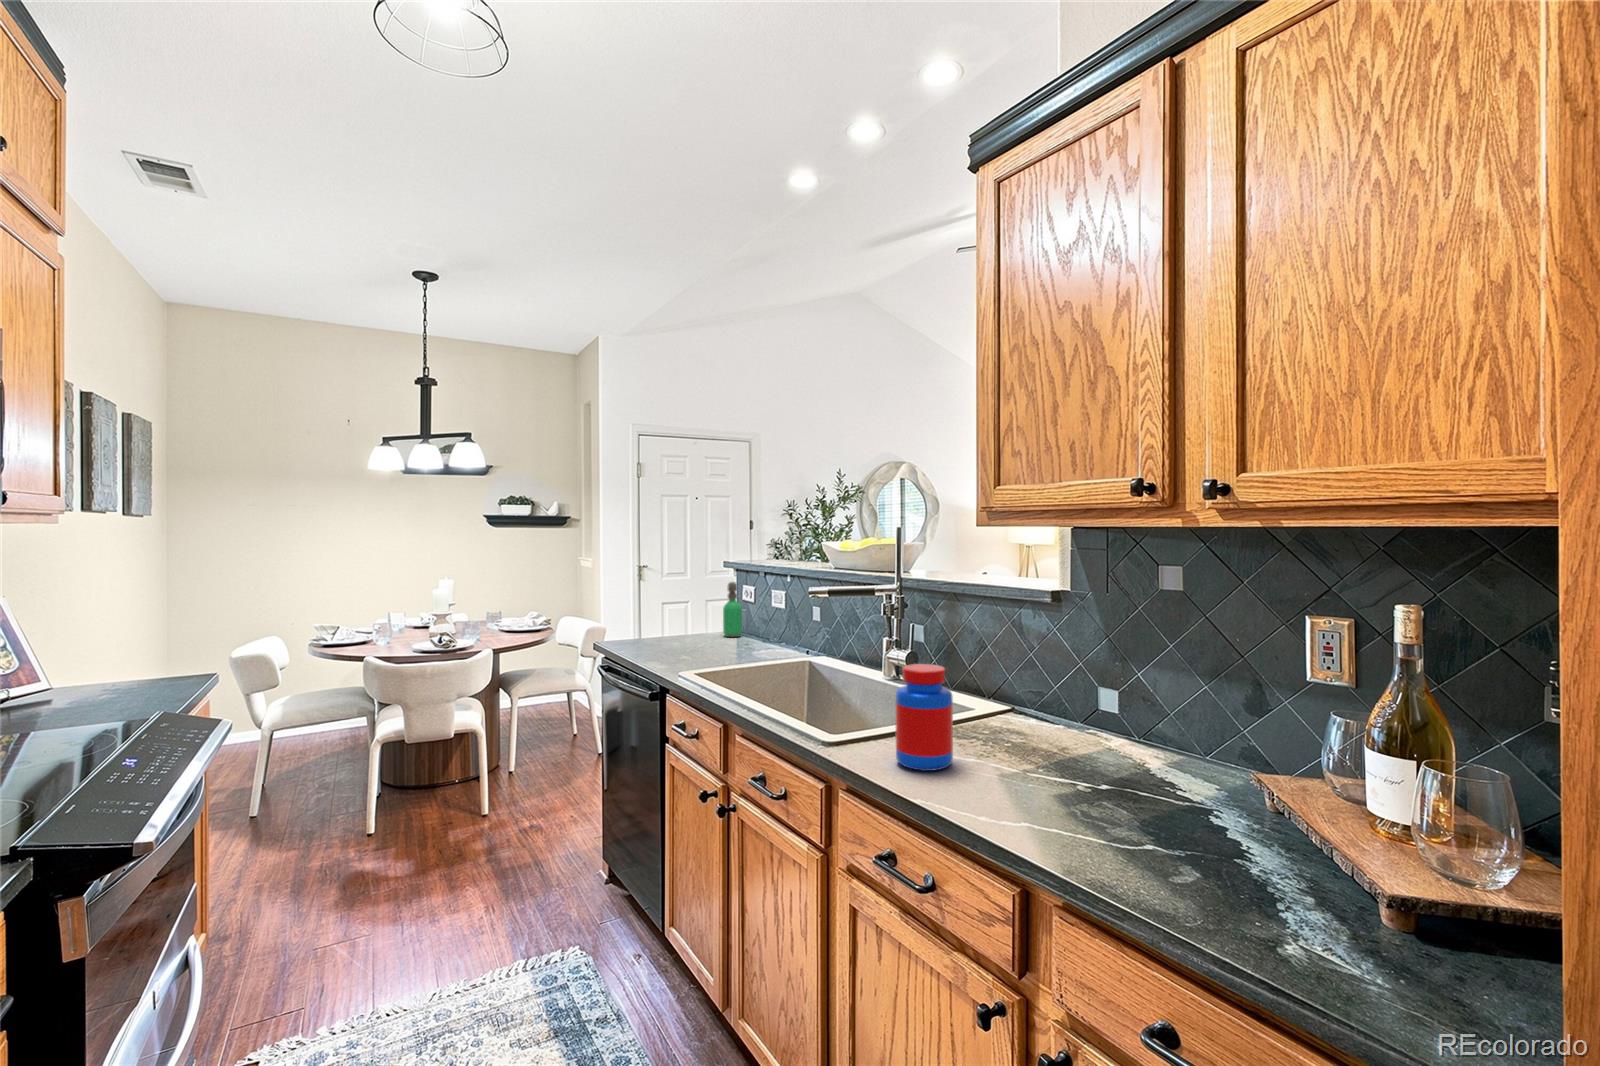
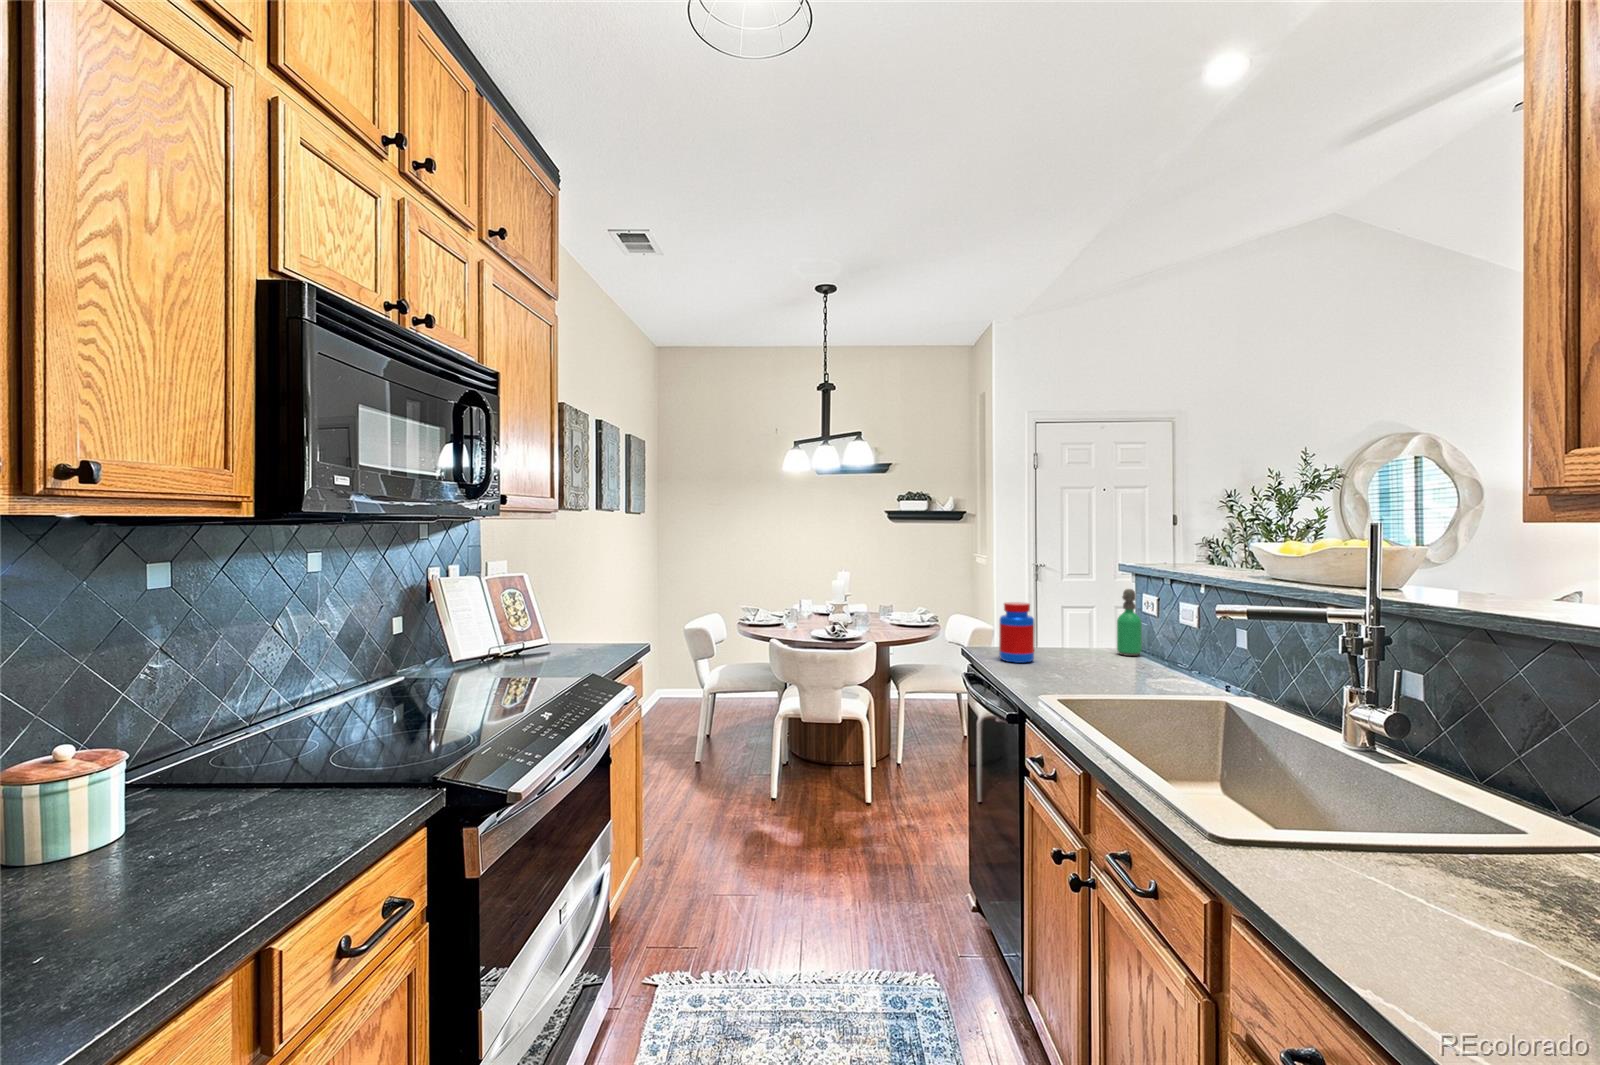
jar: present [895,664,953,771] -> present [999,602,1035,663]

